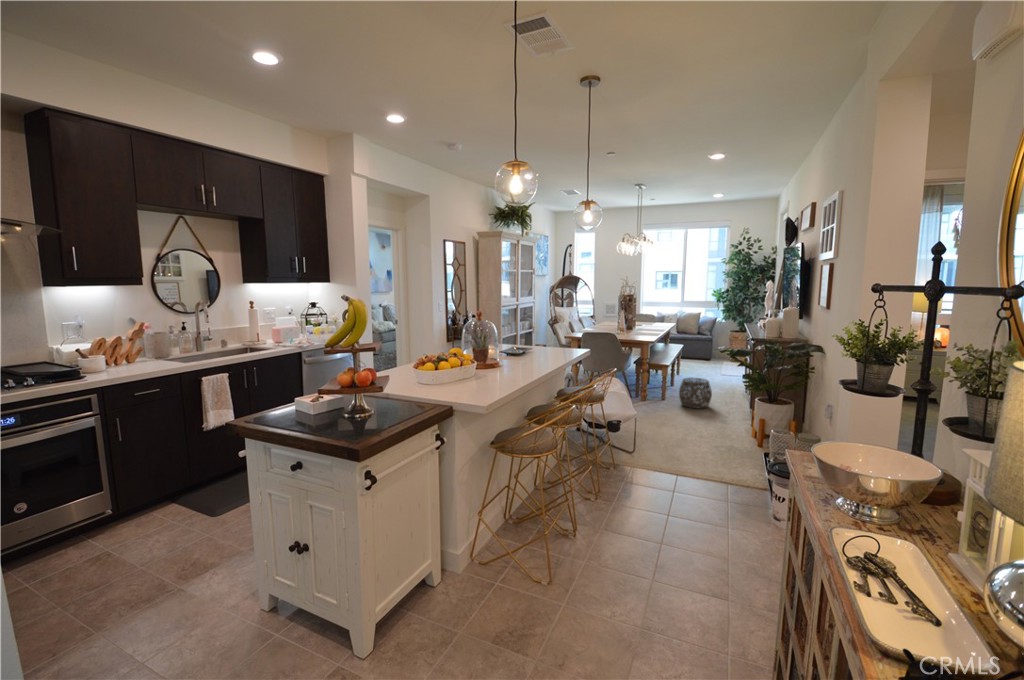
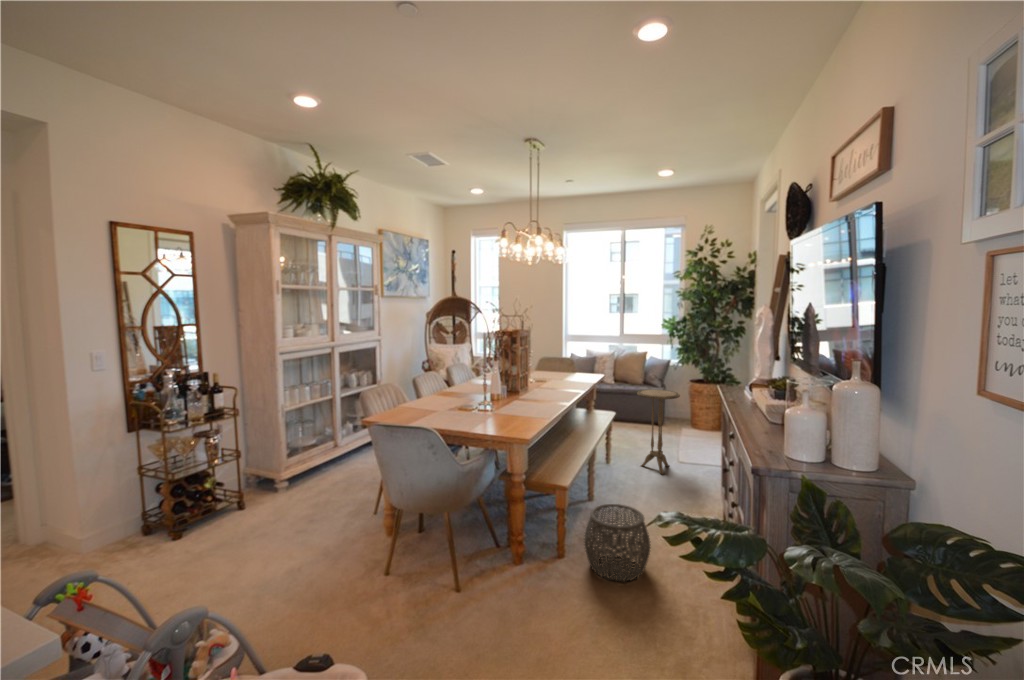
side table: none [699,332,725,380] -> present [637,390,680,475]

